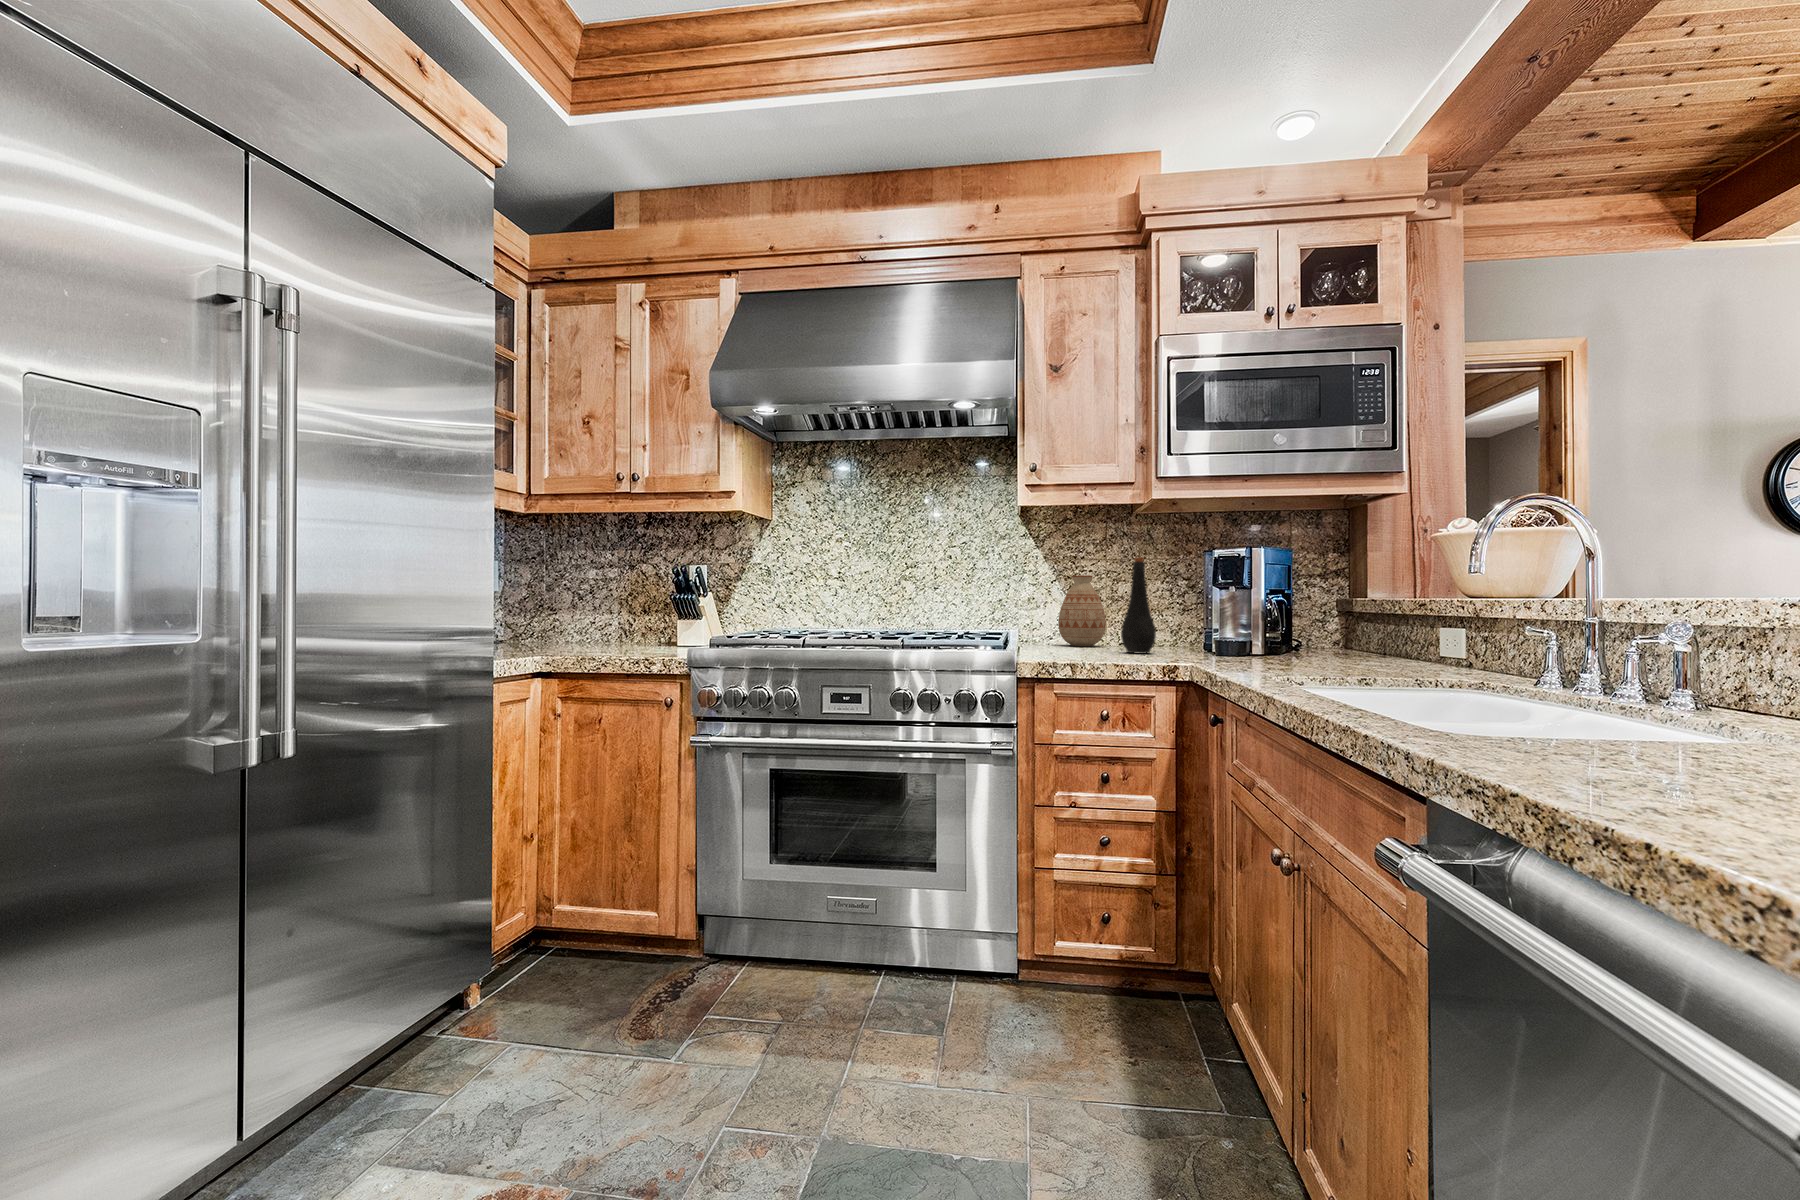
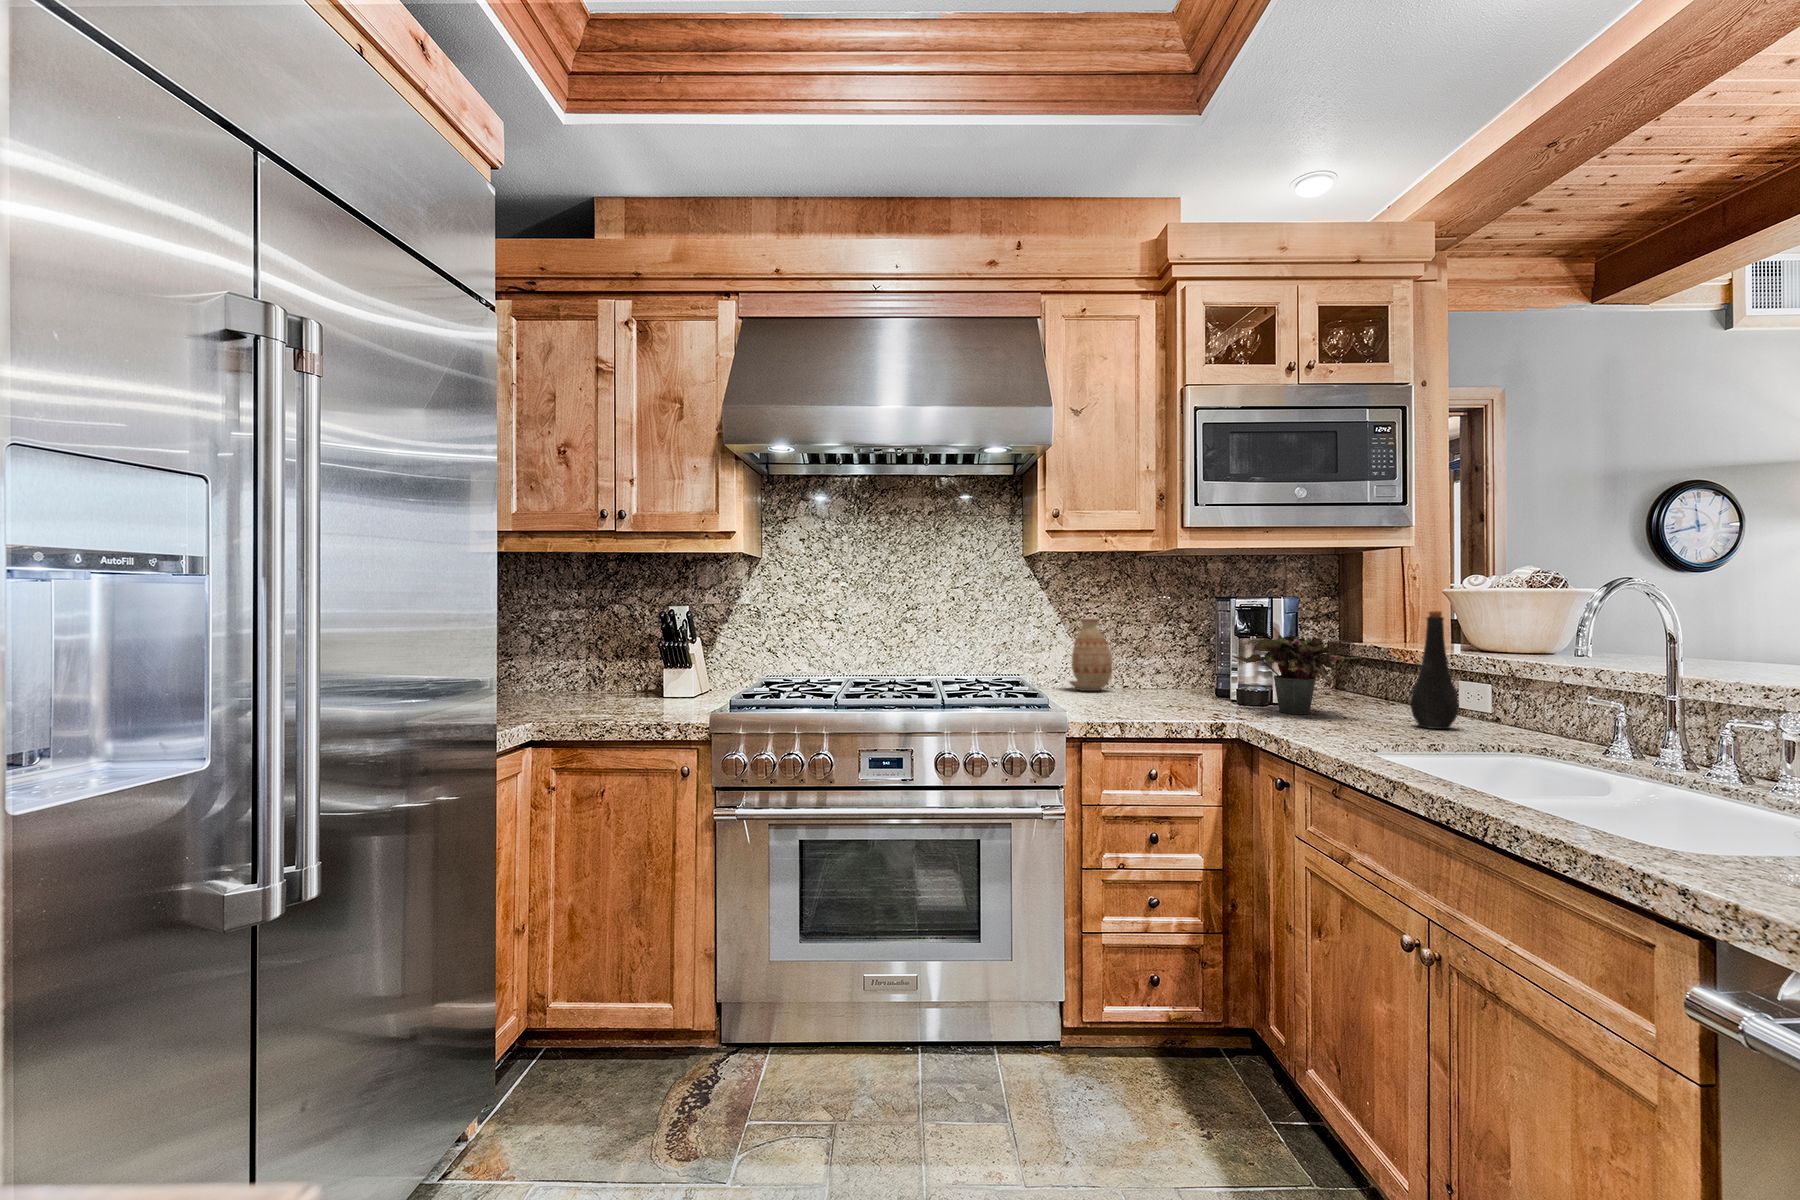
bottle: present [1121,557,1156,654] -> present [1410,611,1459,729]
potted plant: none [1209,581,1330,661] -> present [1234,635,1361,714]

